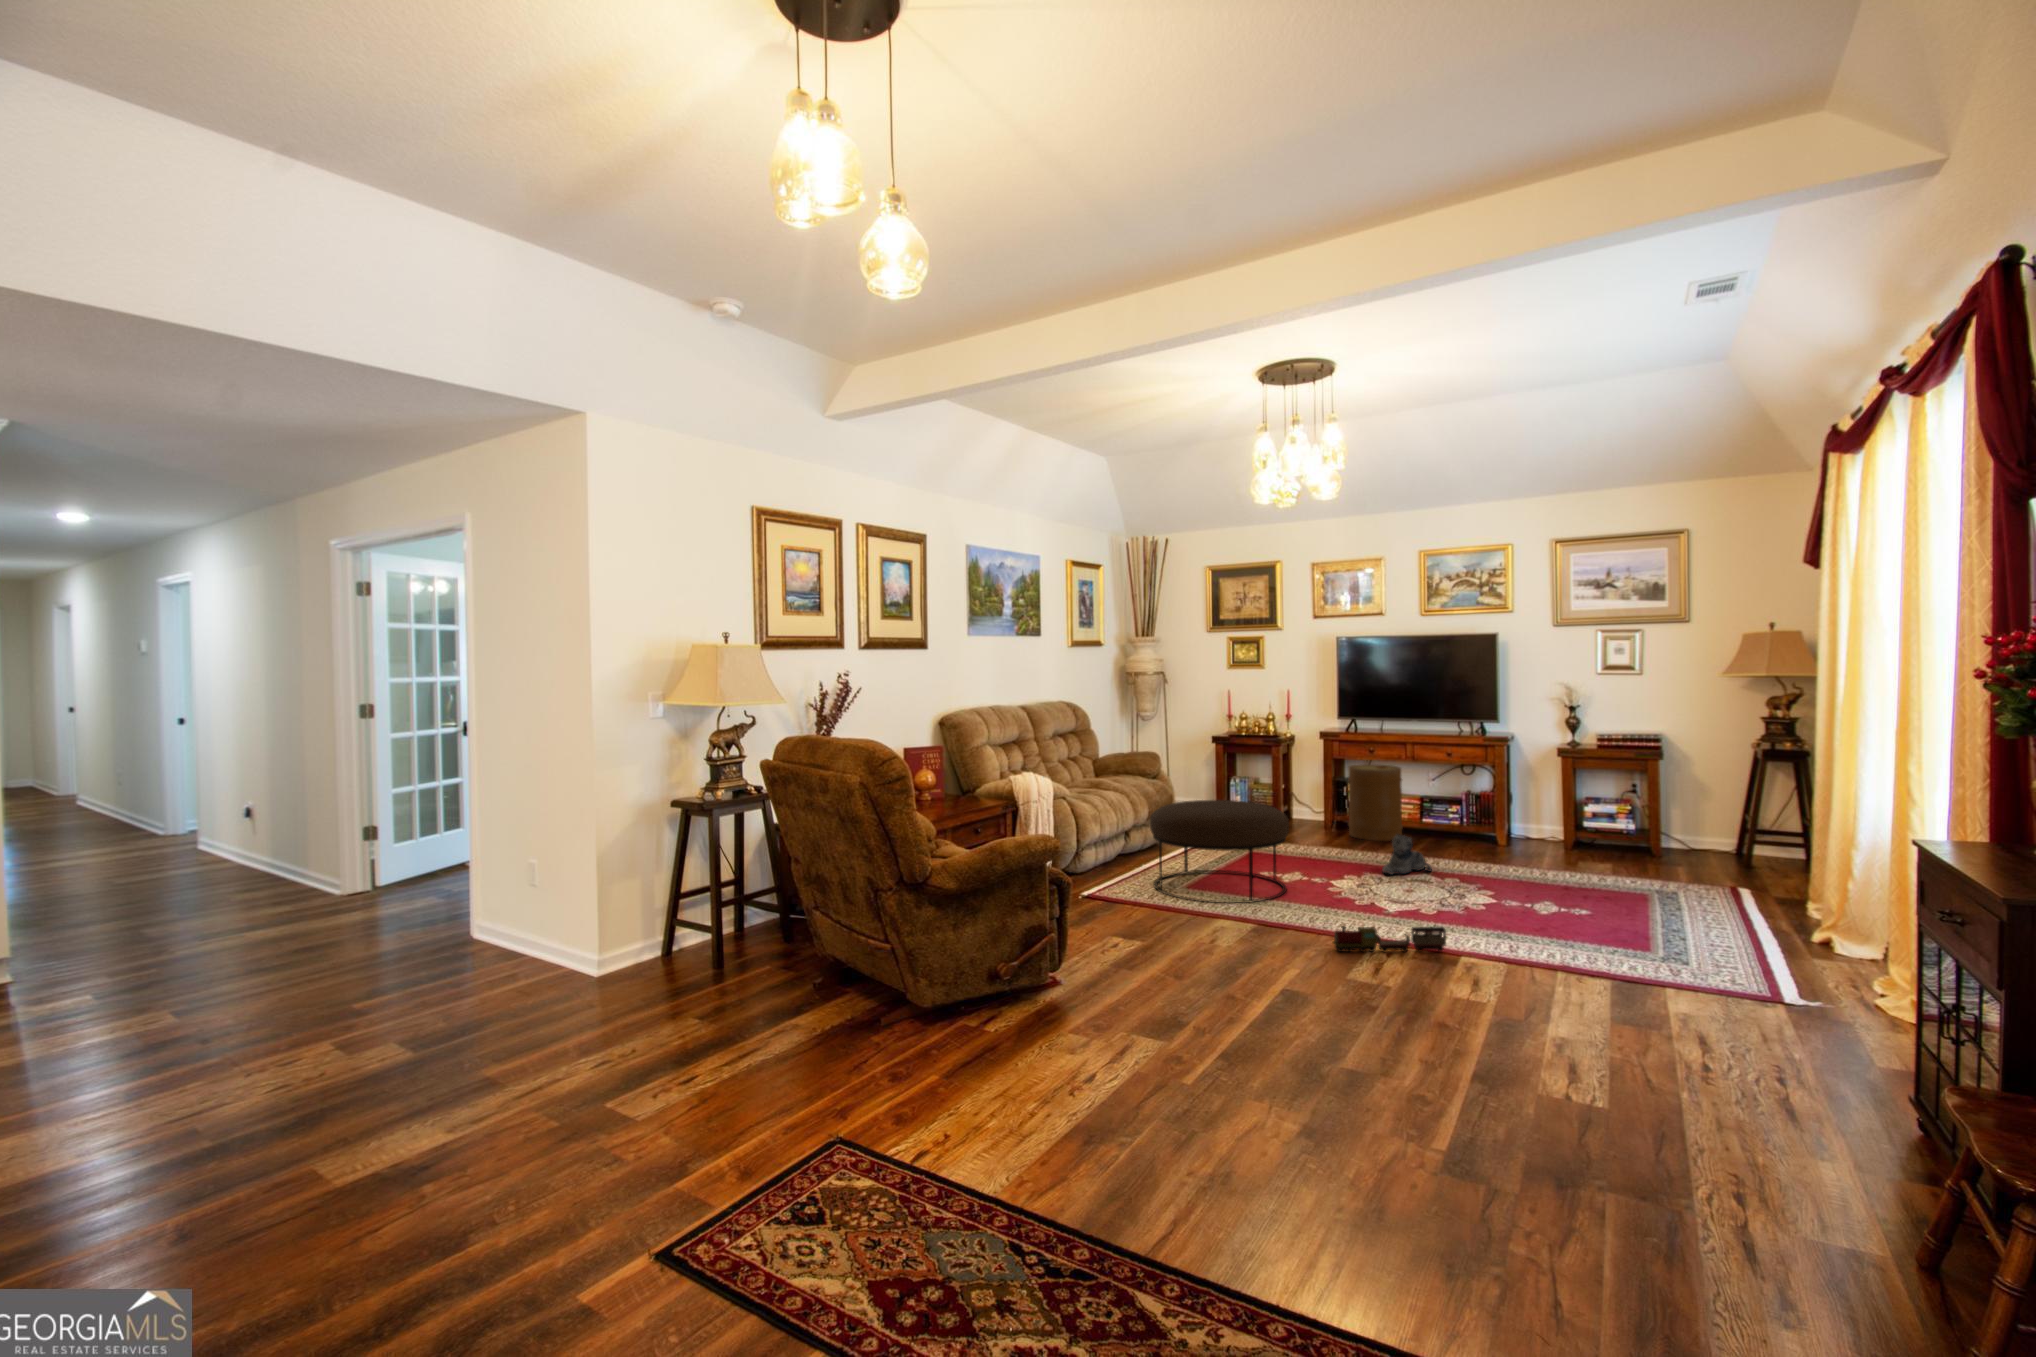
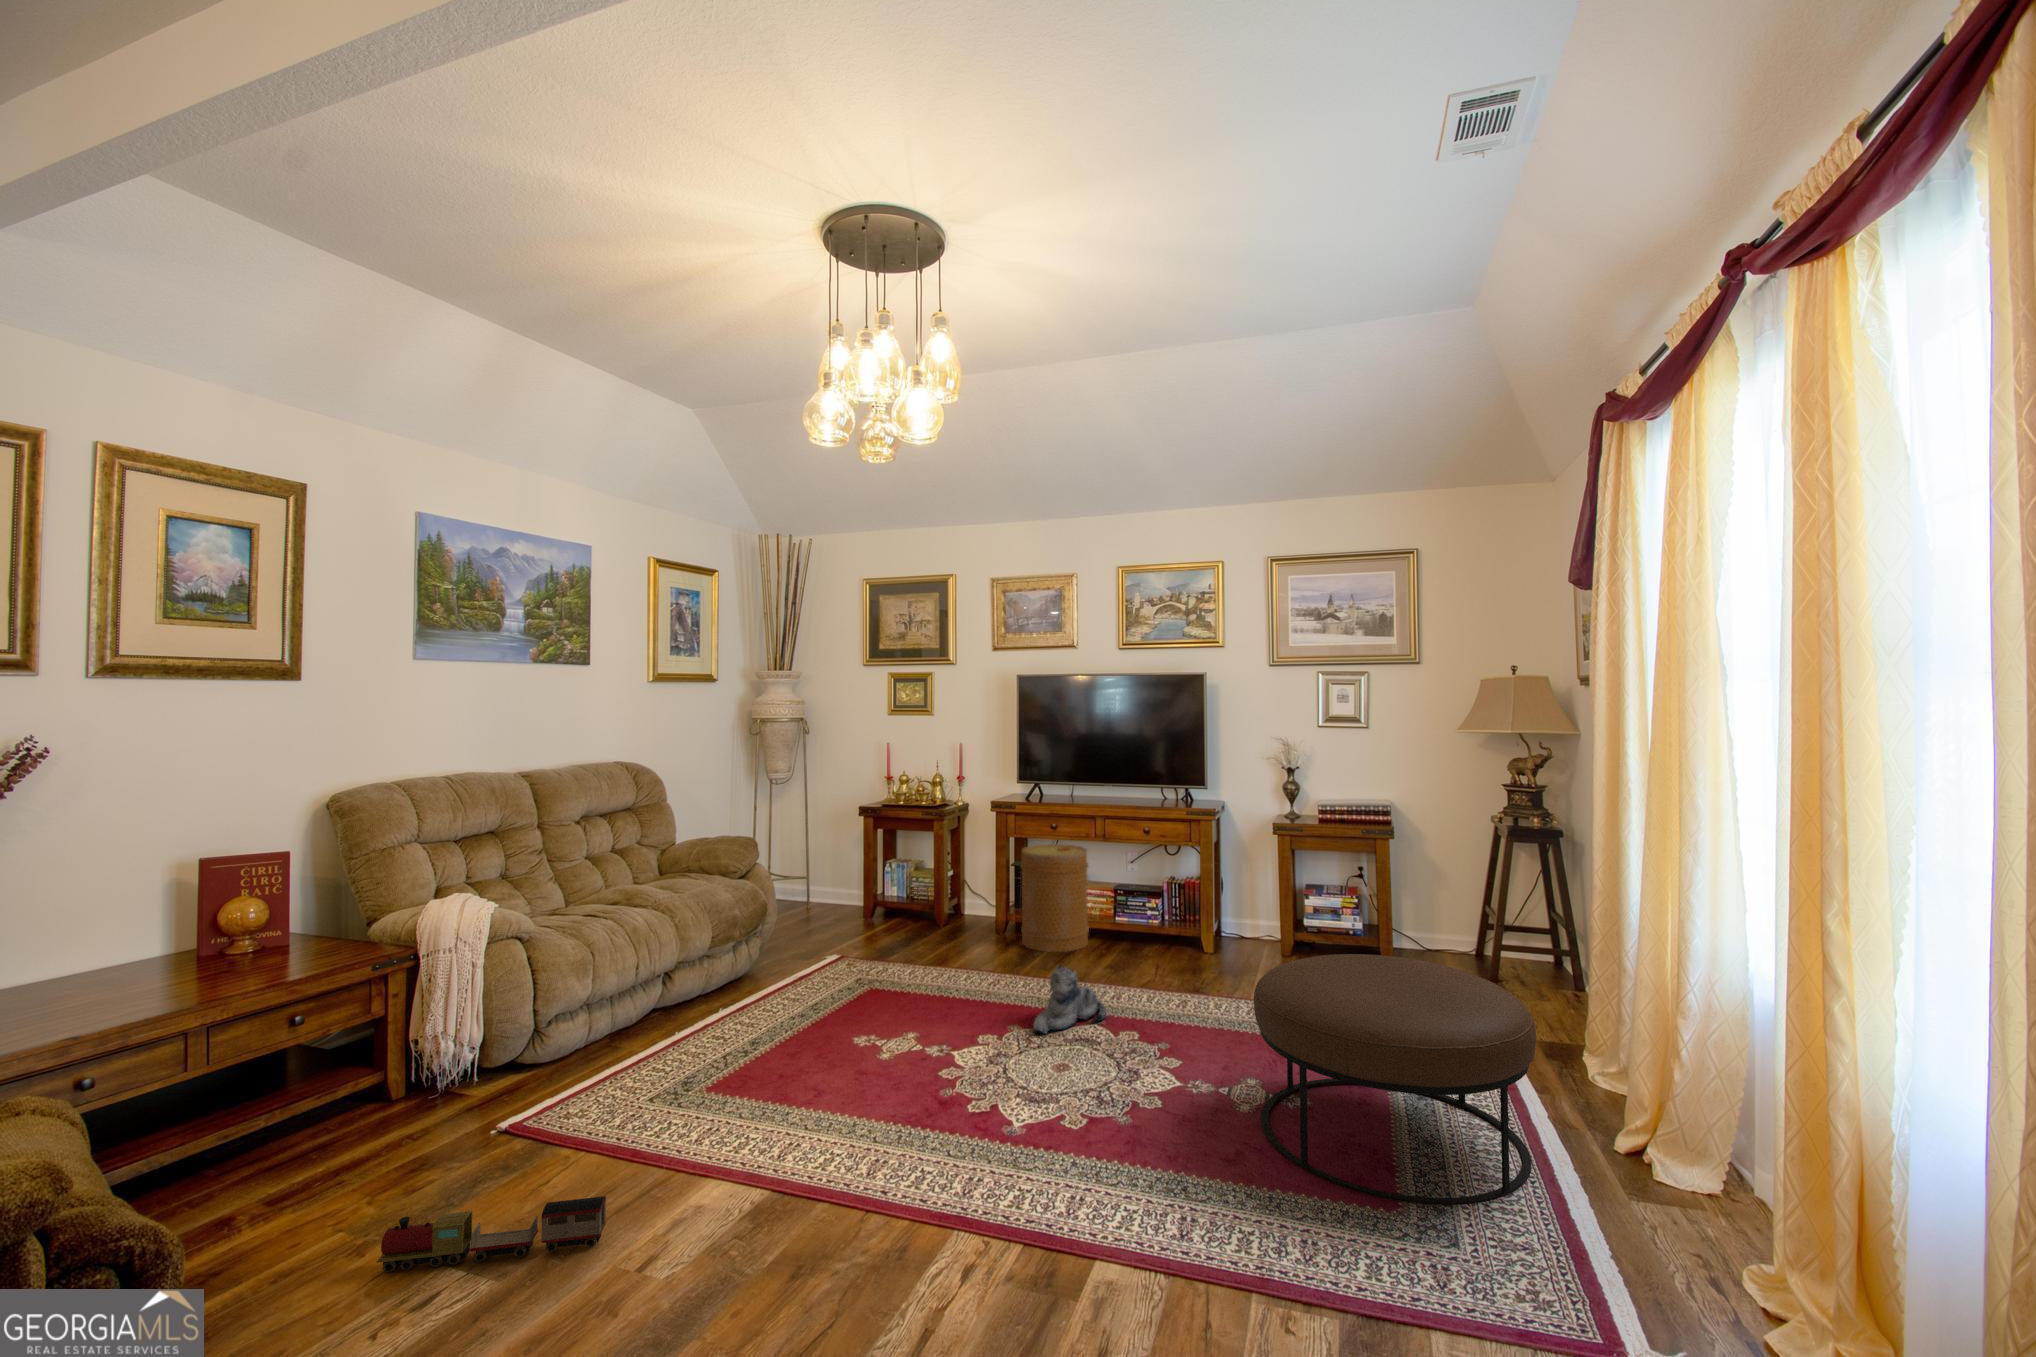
ottoman: present [1150,800,1289,903] -> present [1254,954,1536,1205]
toy train: present [1333,926,1446,952] -> present [376,1196,606,1273]

